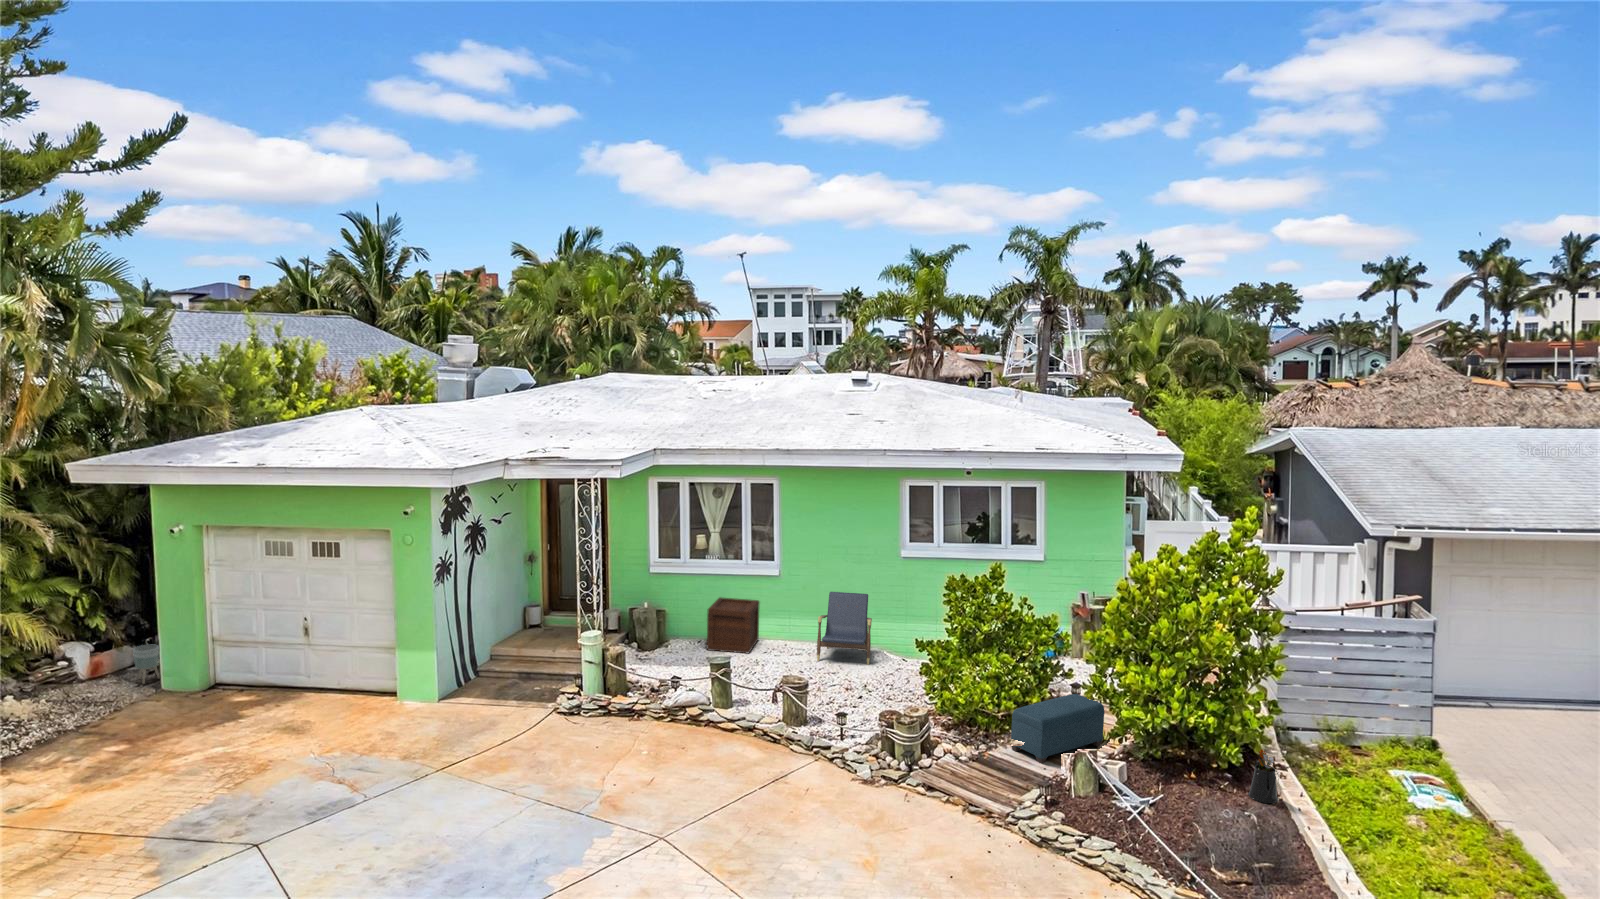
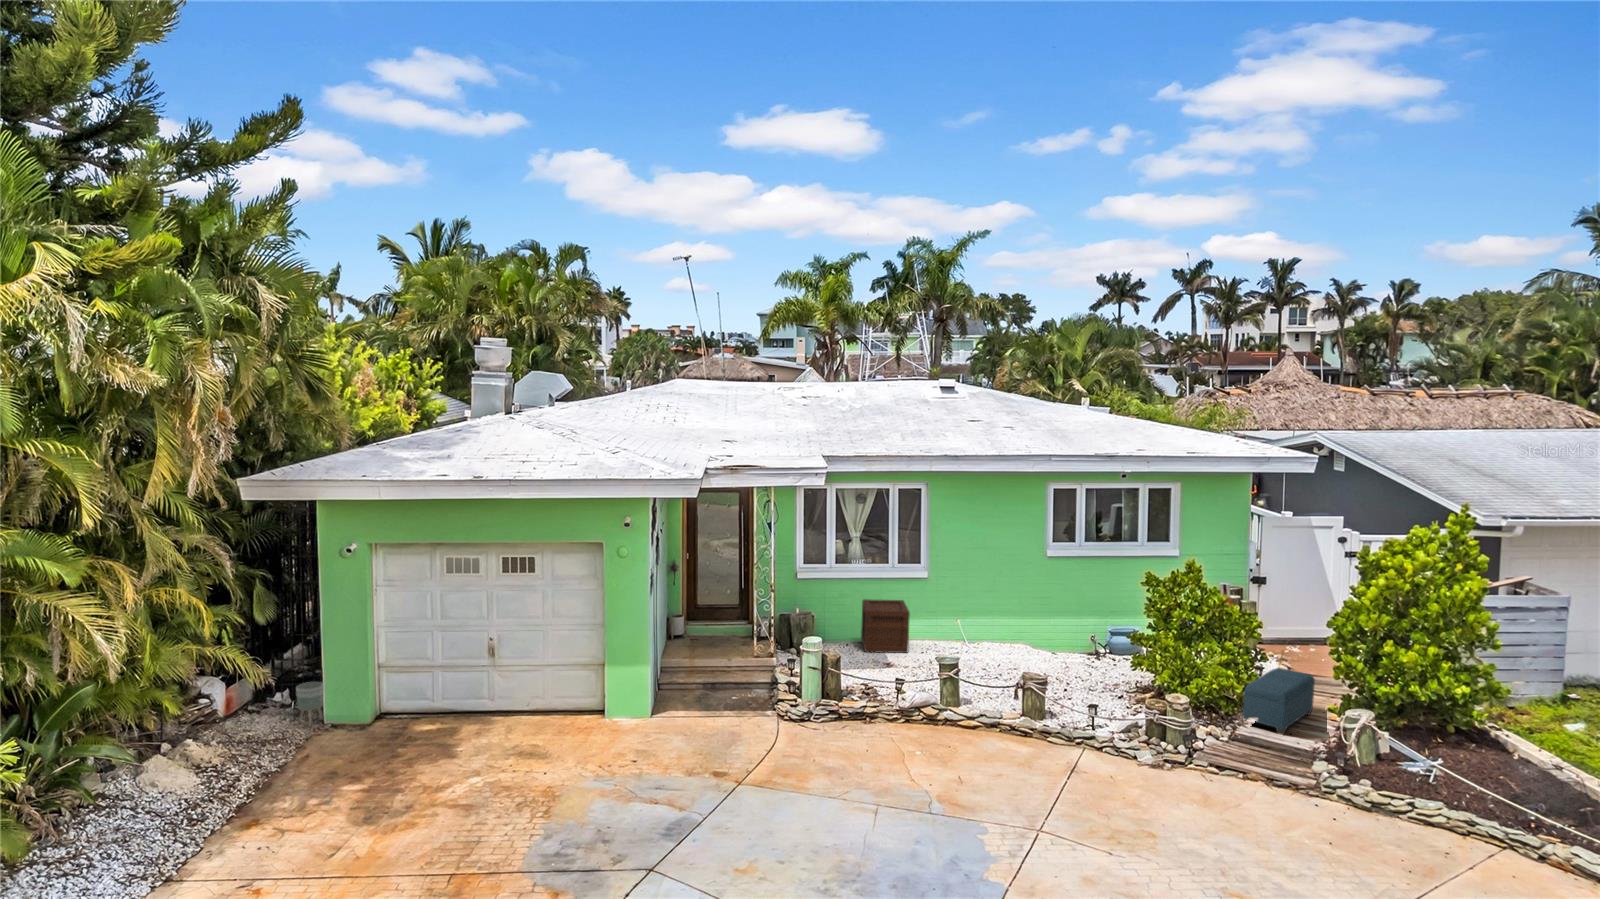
lounge chair: present [817,592,872,665] -> none [972,588,1029,656]
watering can: present [1248,749,1279,803] -> none [1480,703,1517,754]

